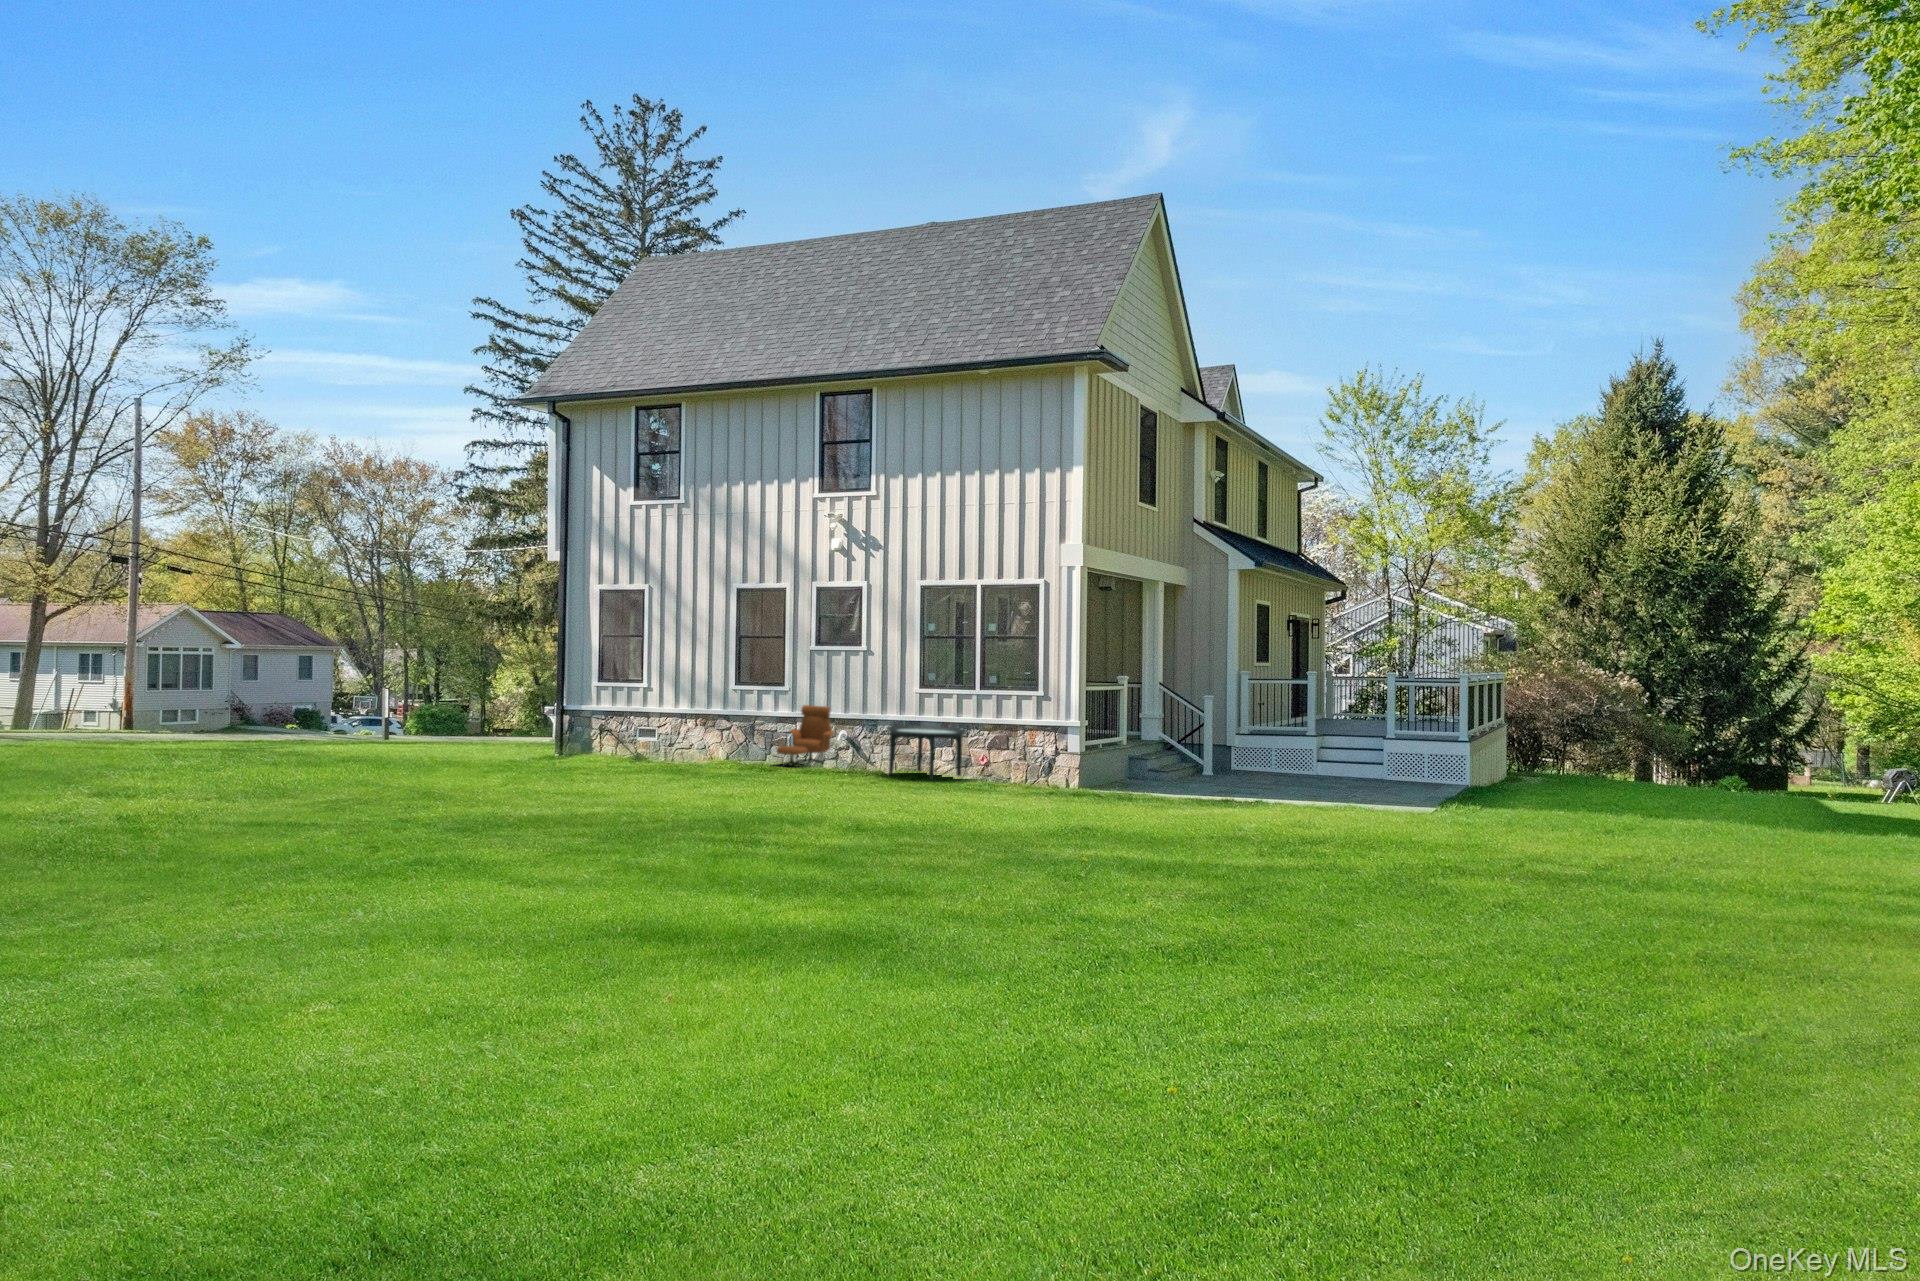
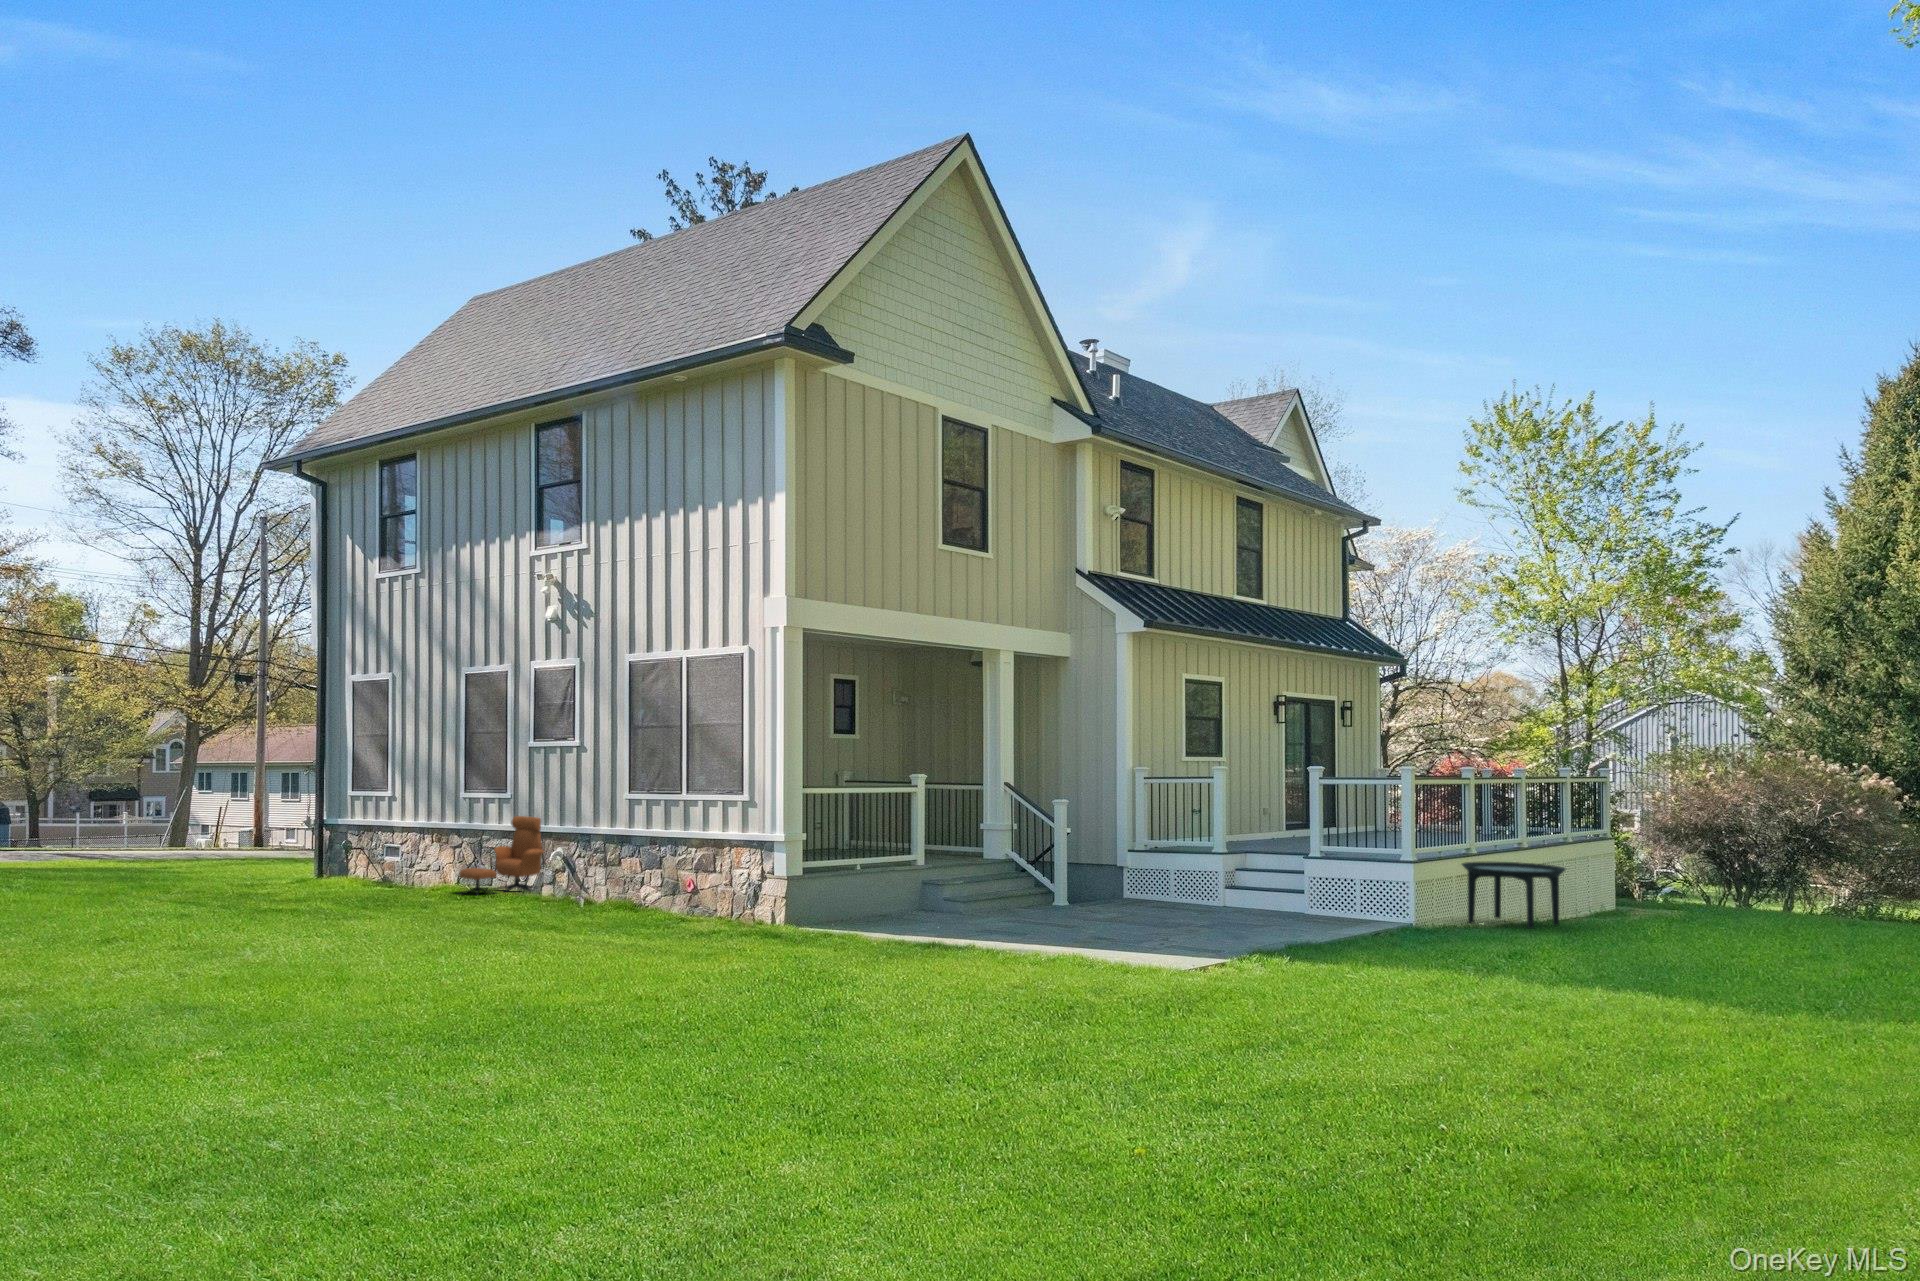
round table: present [888,725,966,780] -> present [1462,862,1566,929]

